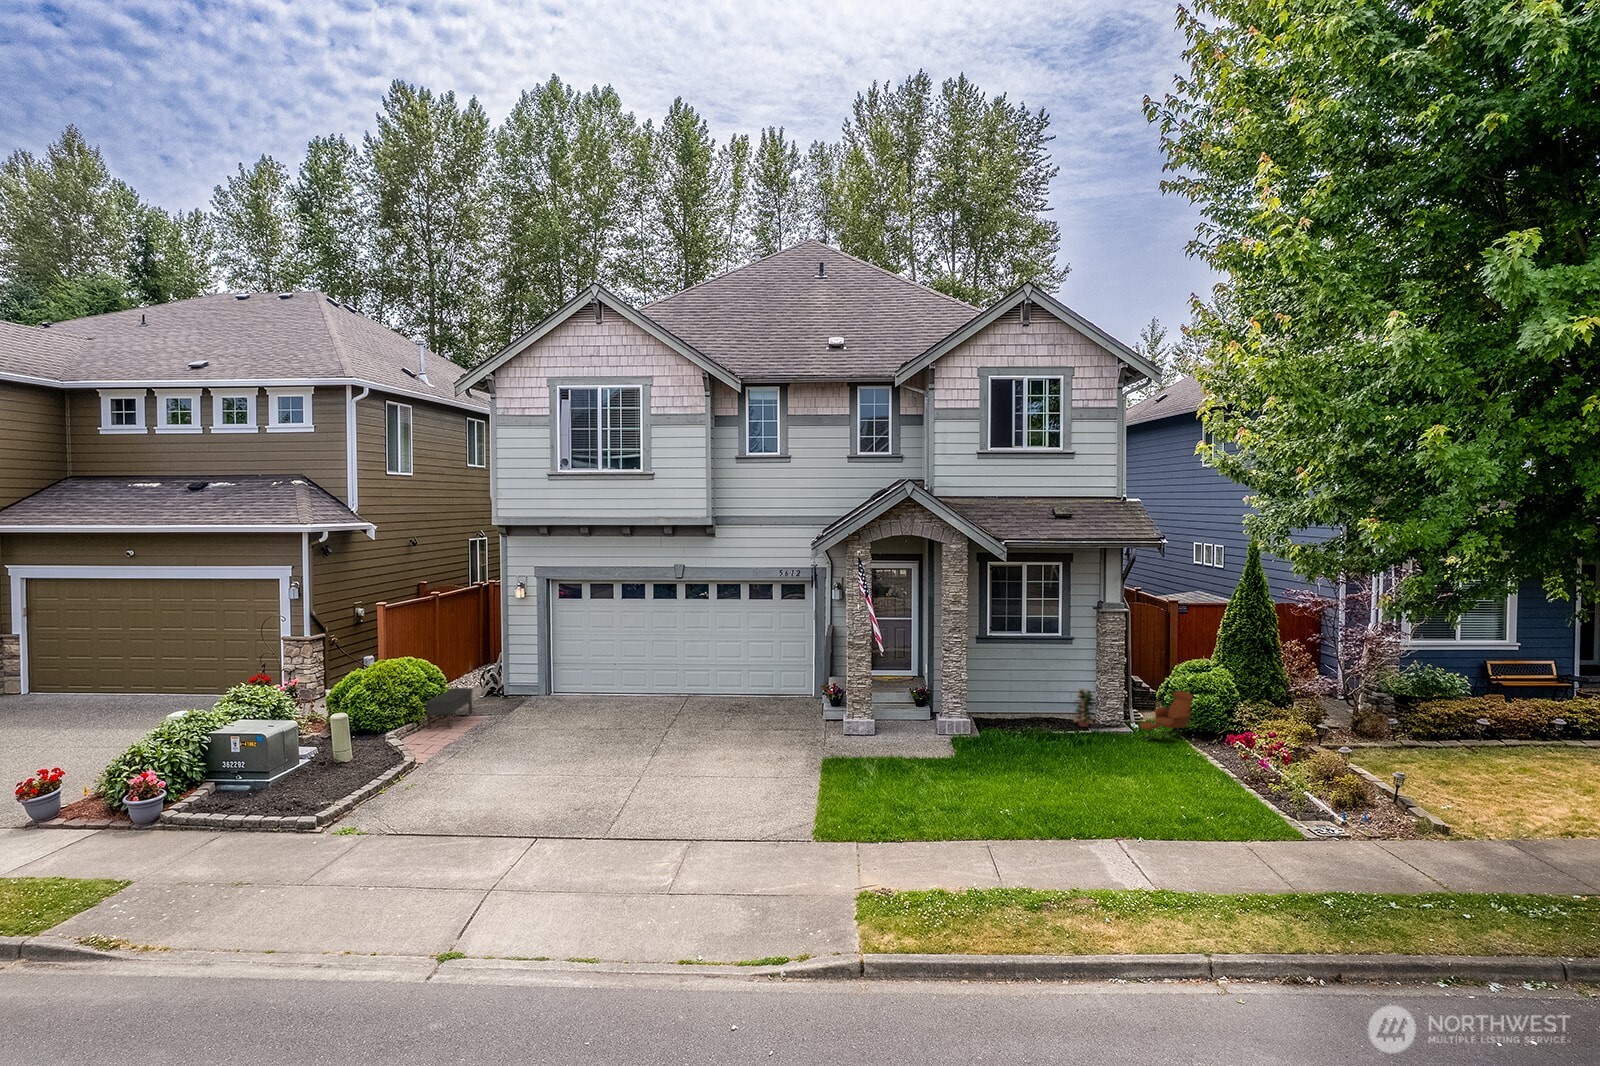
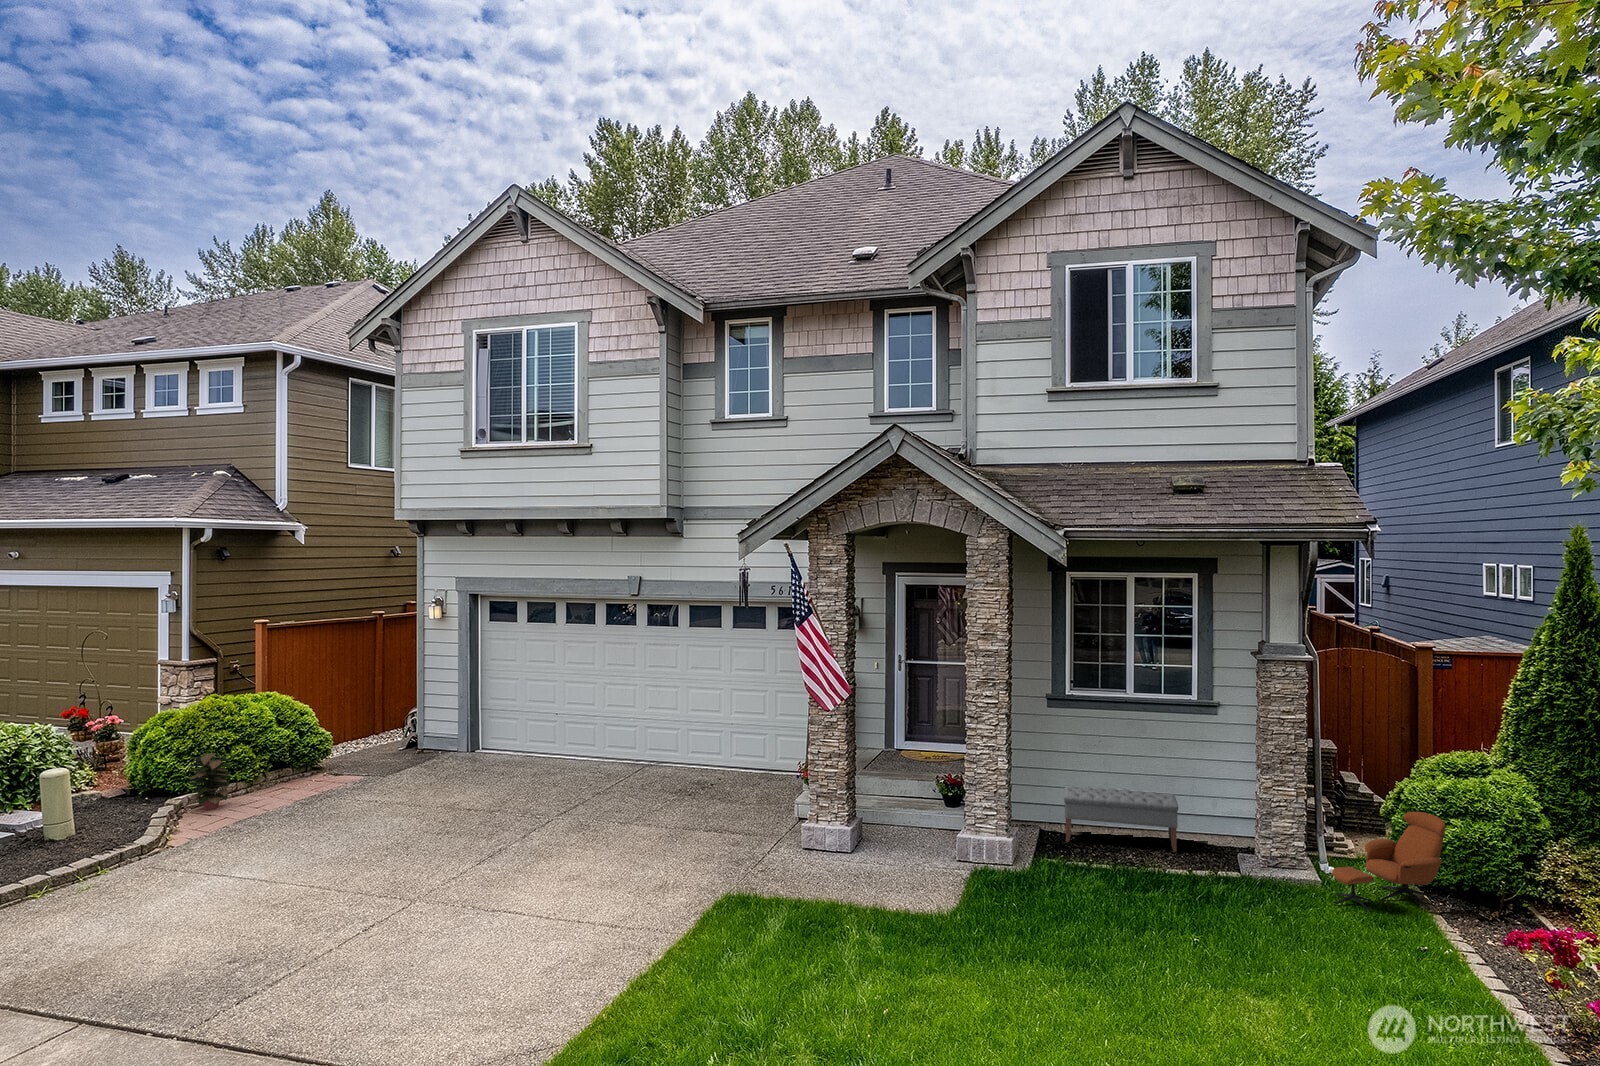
bench: present [426,688,473,729] -> present [1064,786,1178,852]
decorative plant: present [1074,689,1095,727] -> present [189,753,232,809]

